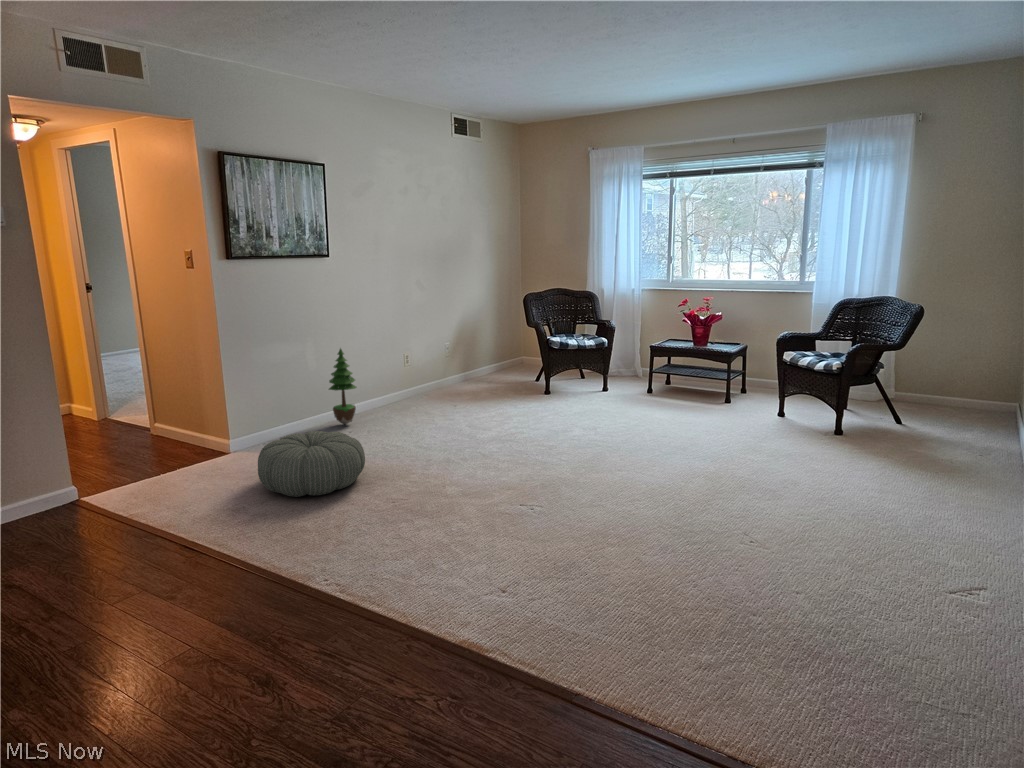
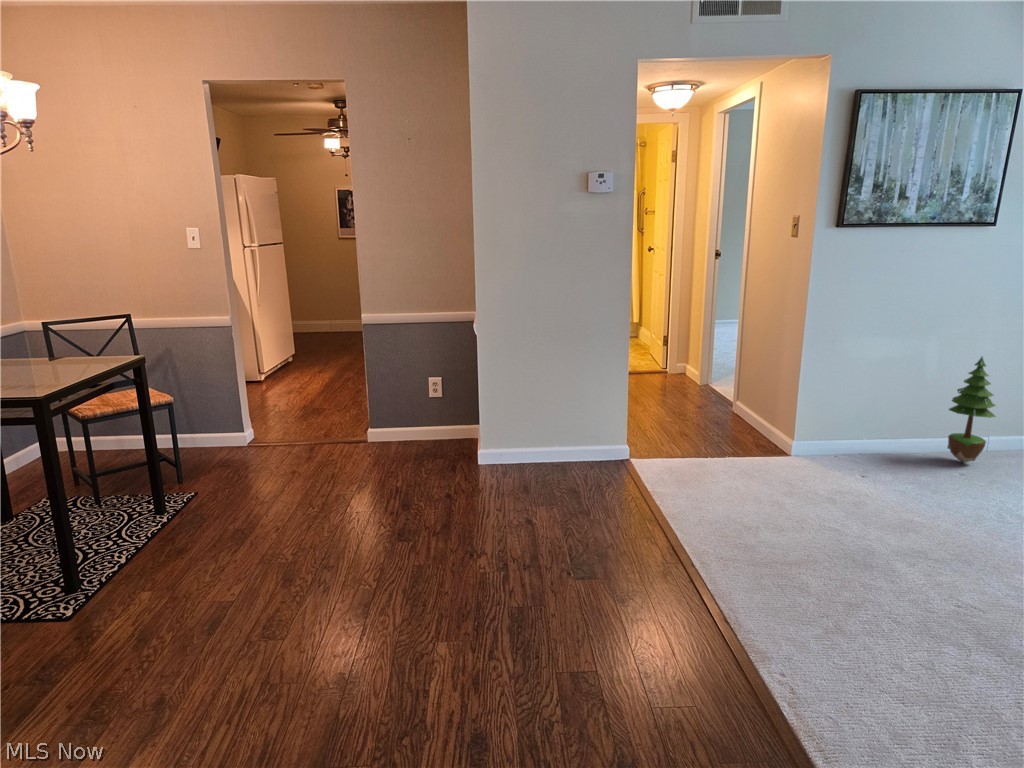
pouf: present [258,431,365,497] -> none [788,456,949,553]

